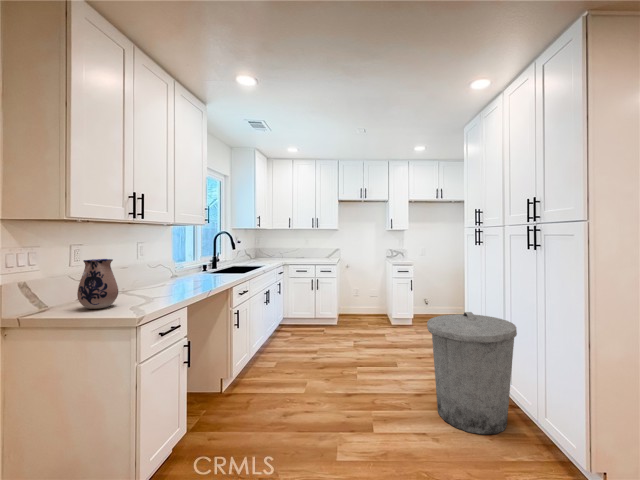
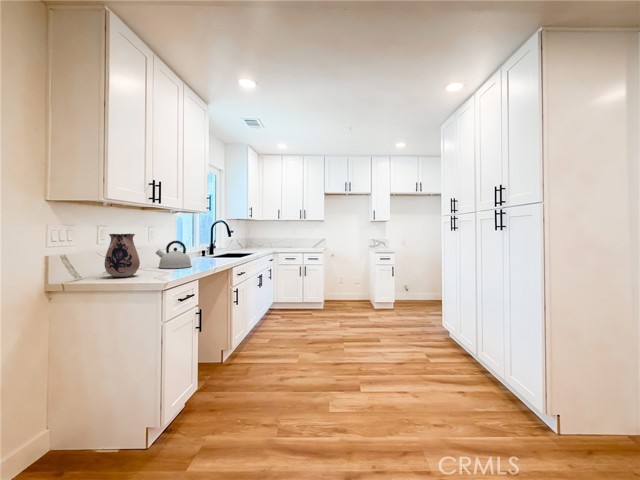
kettle: none [144,262,184,293] -> present [156,241,191,268]
trash can: present [427,312,517,435] -> none [409,287,484,390]

